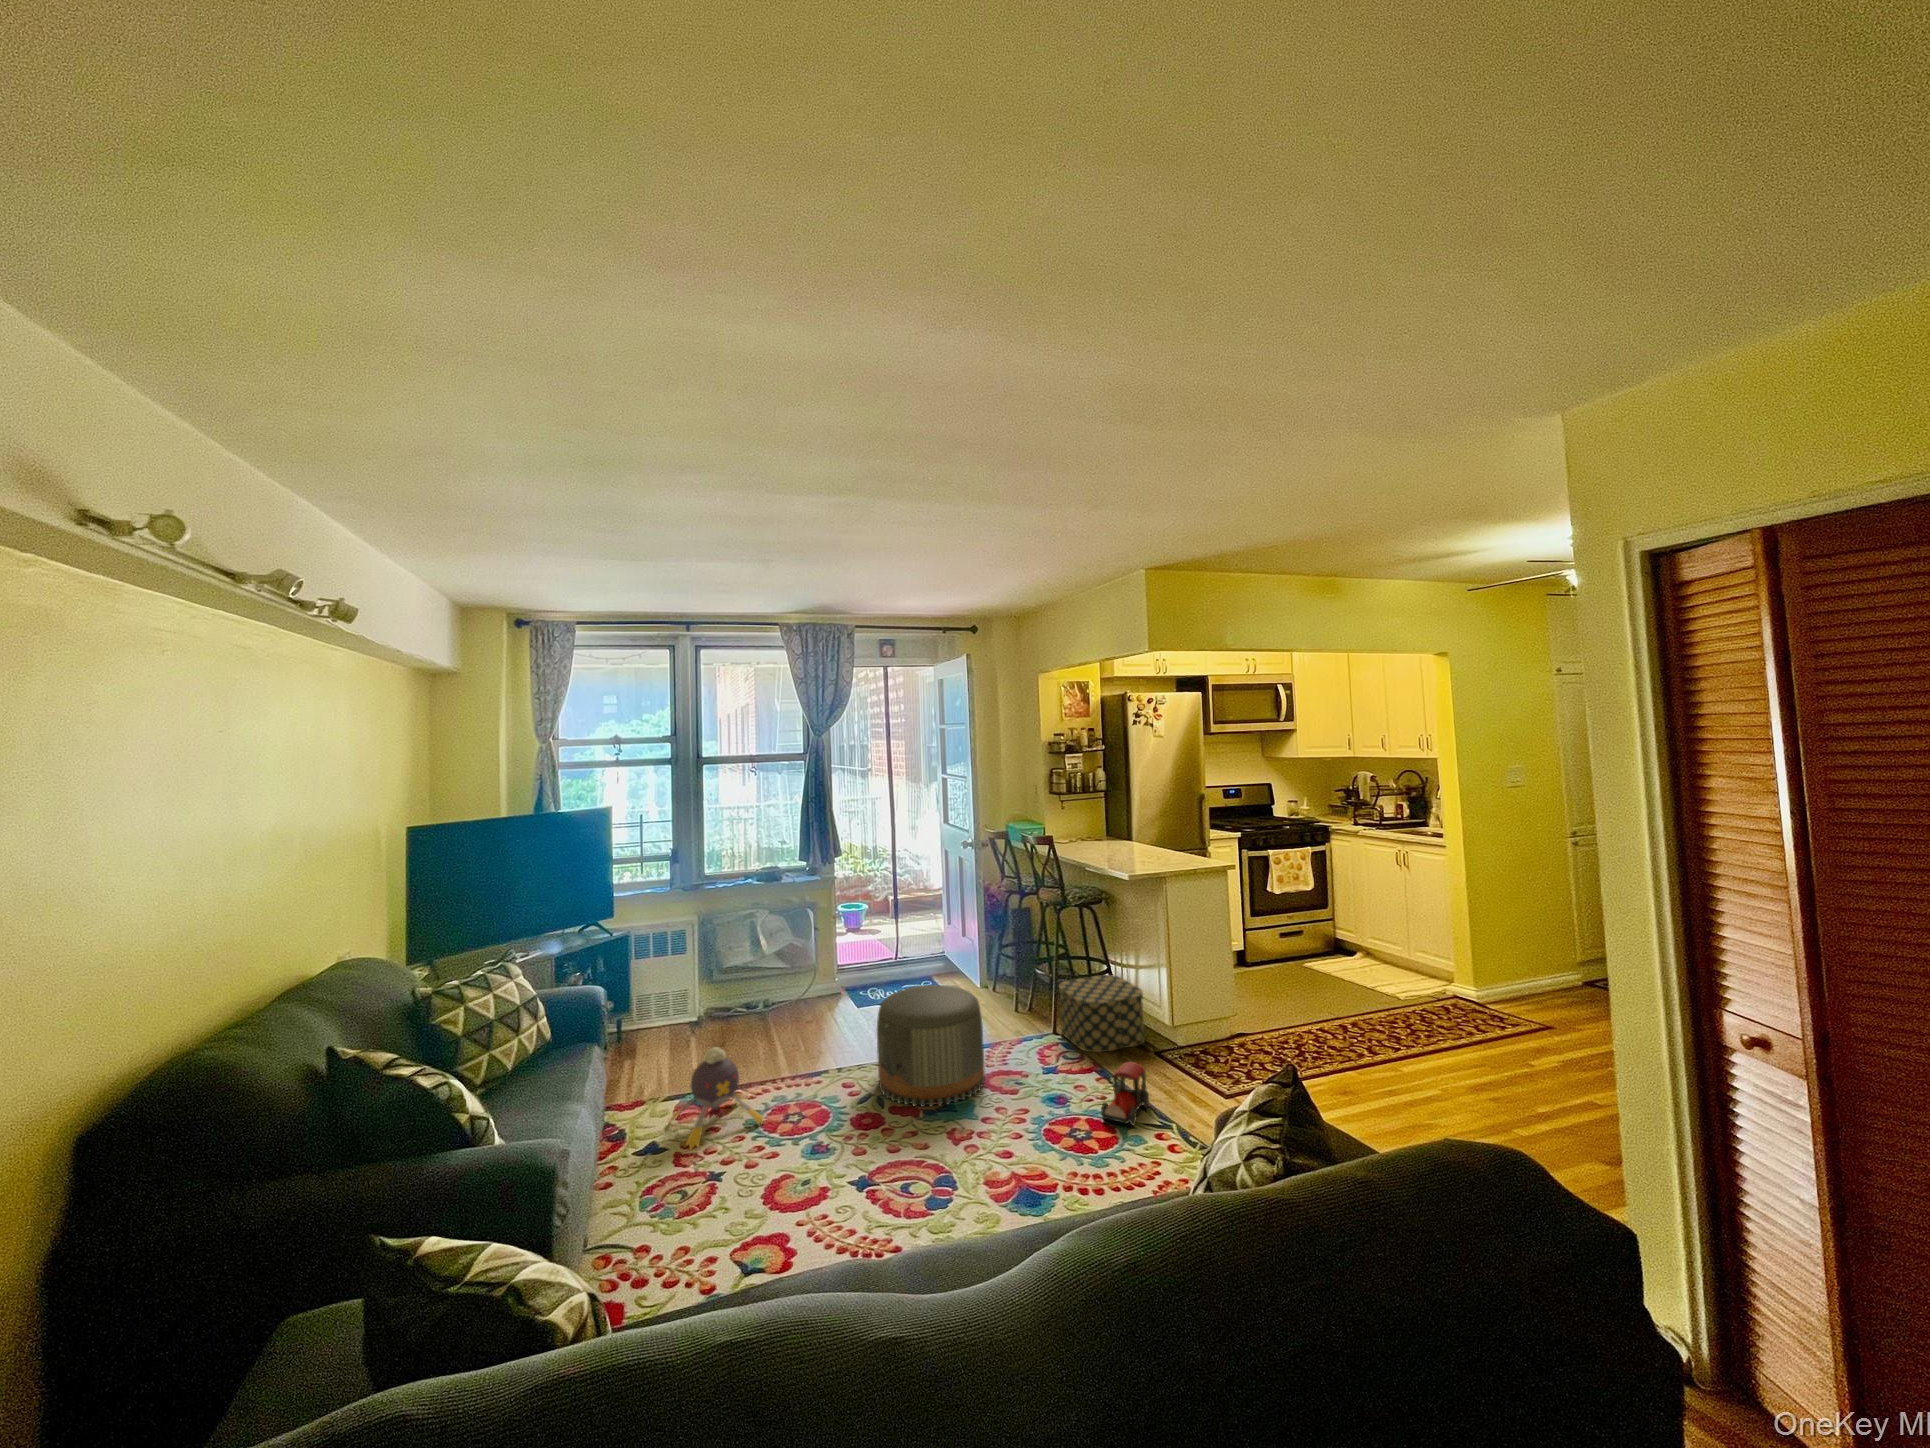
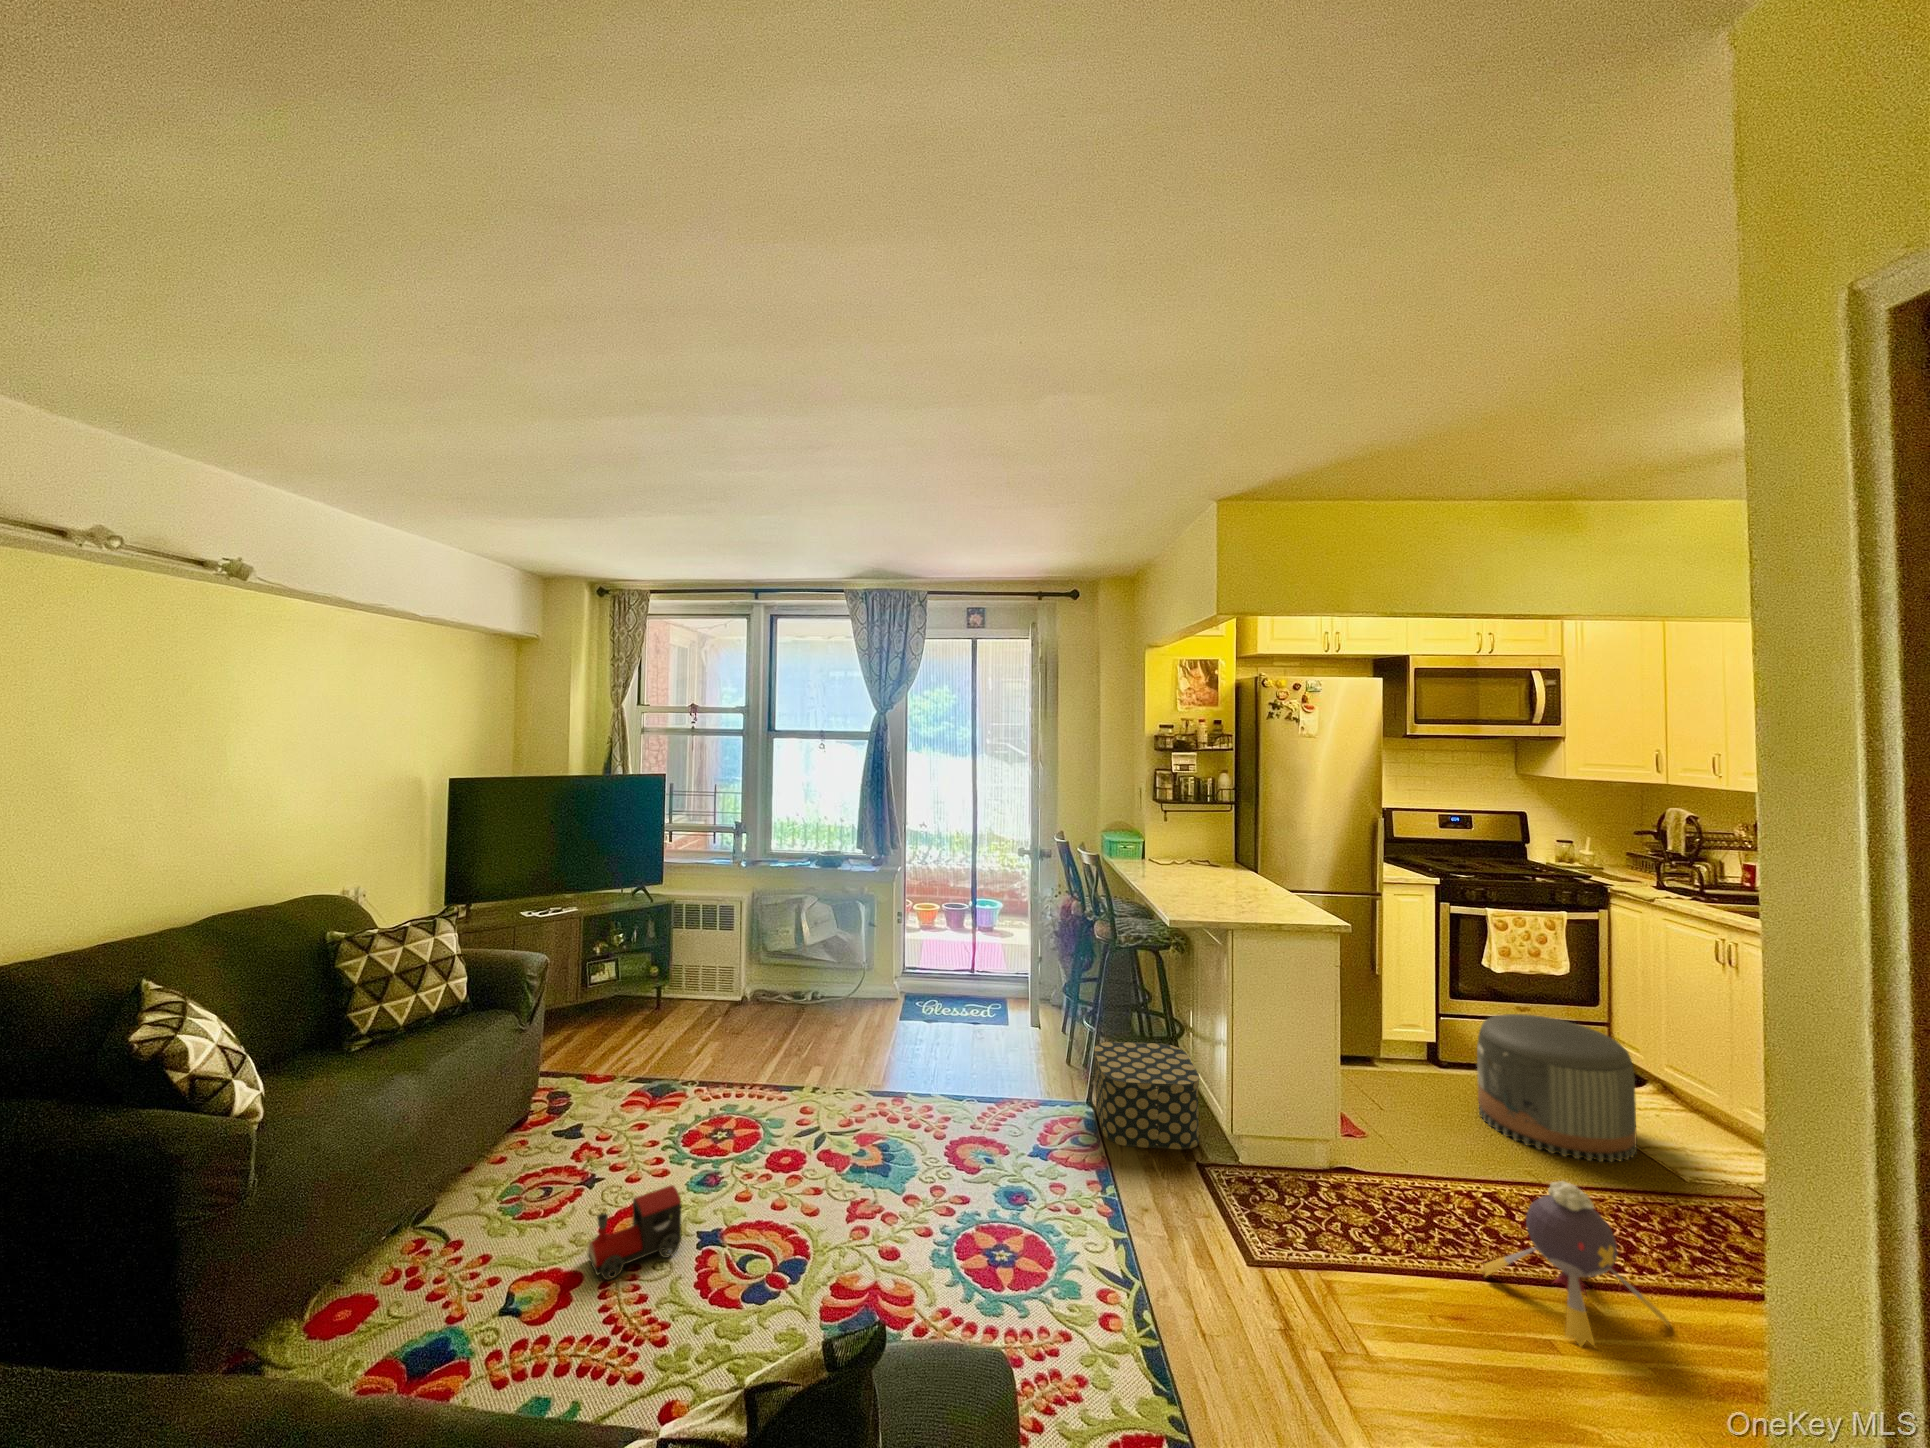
pouf: present [877,985,985,1107] -> present [1477,1014,1637,1162]
plush toy: present [669,1047,763,1149] -> present [1481,1181,1670,1346]
toy train: present [1101,1062,1149,1125] -> present [588,1185,681,1280]

